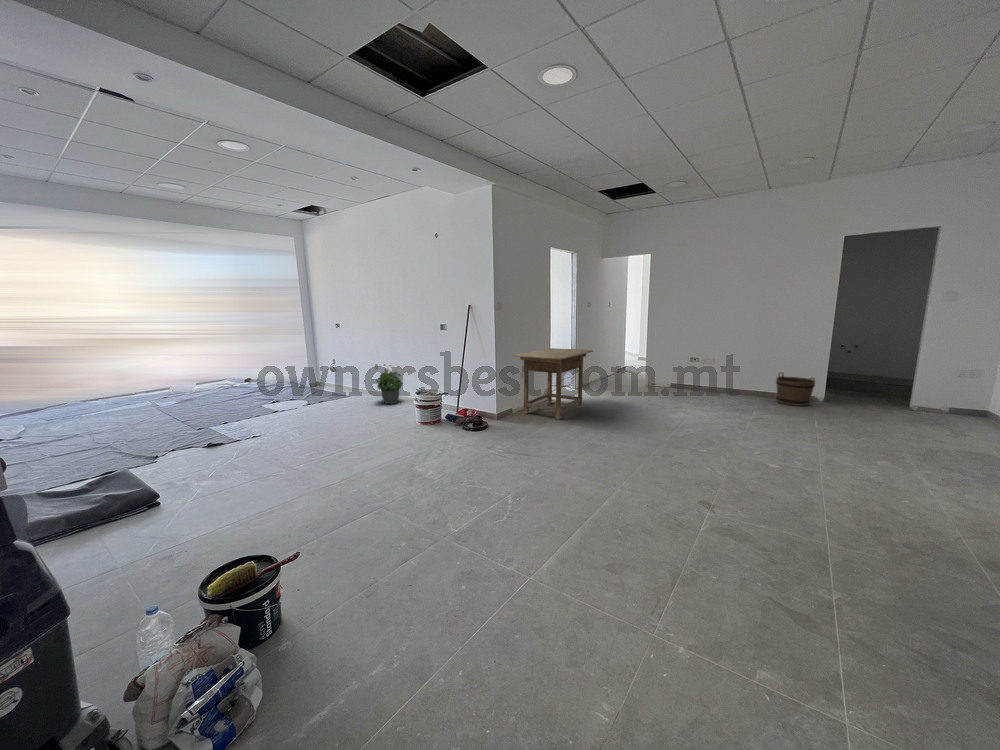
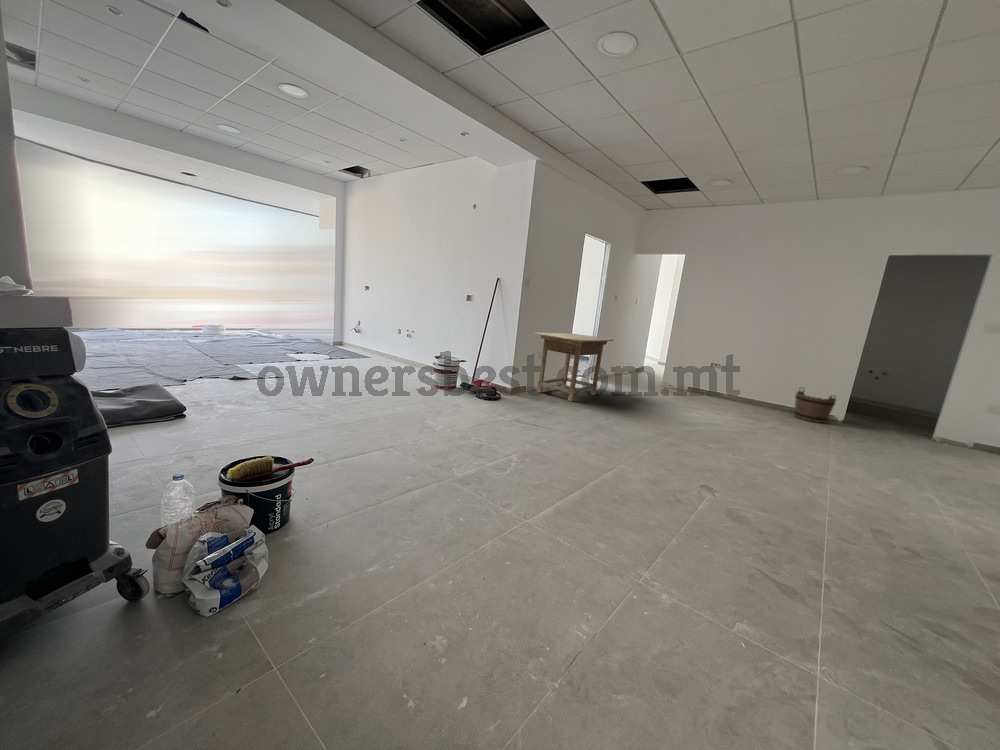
potted plant: present [376,371,403,404] -> none [398,334,424,368]

